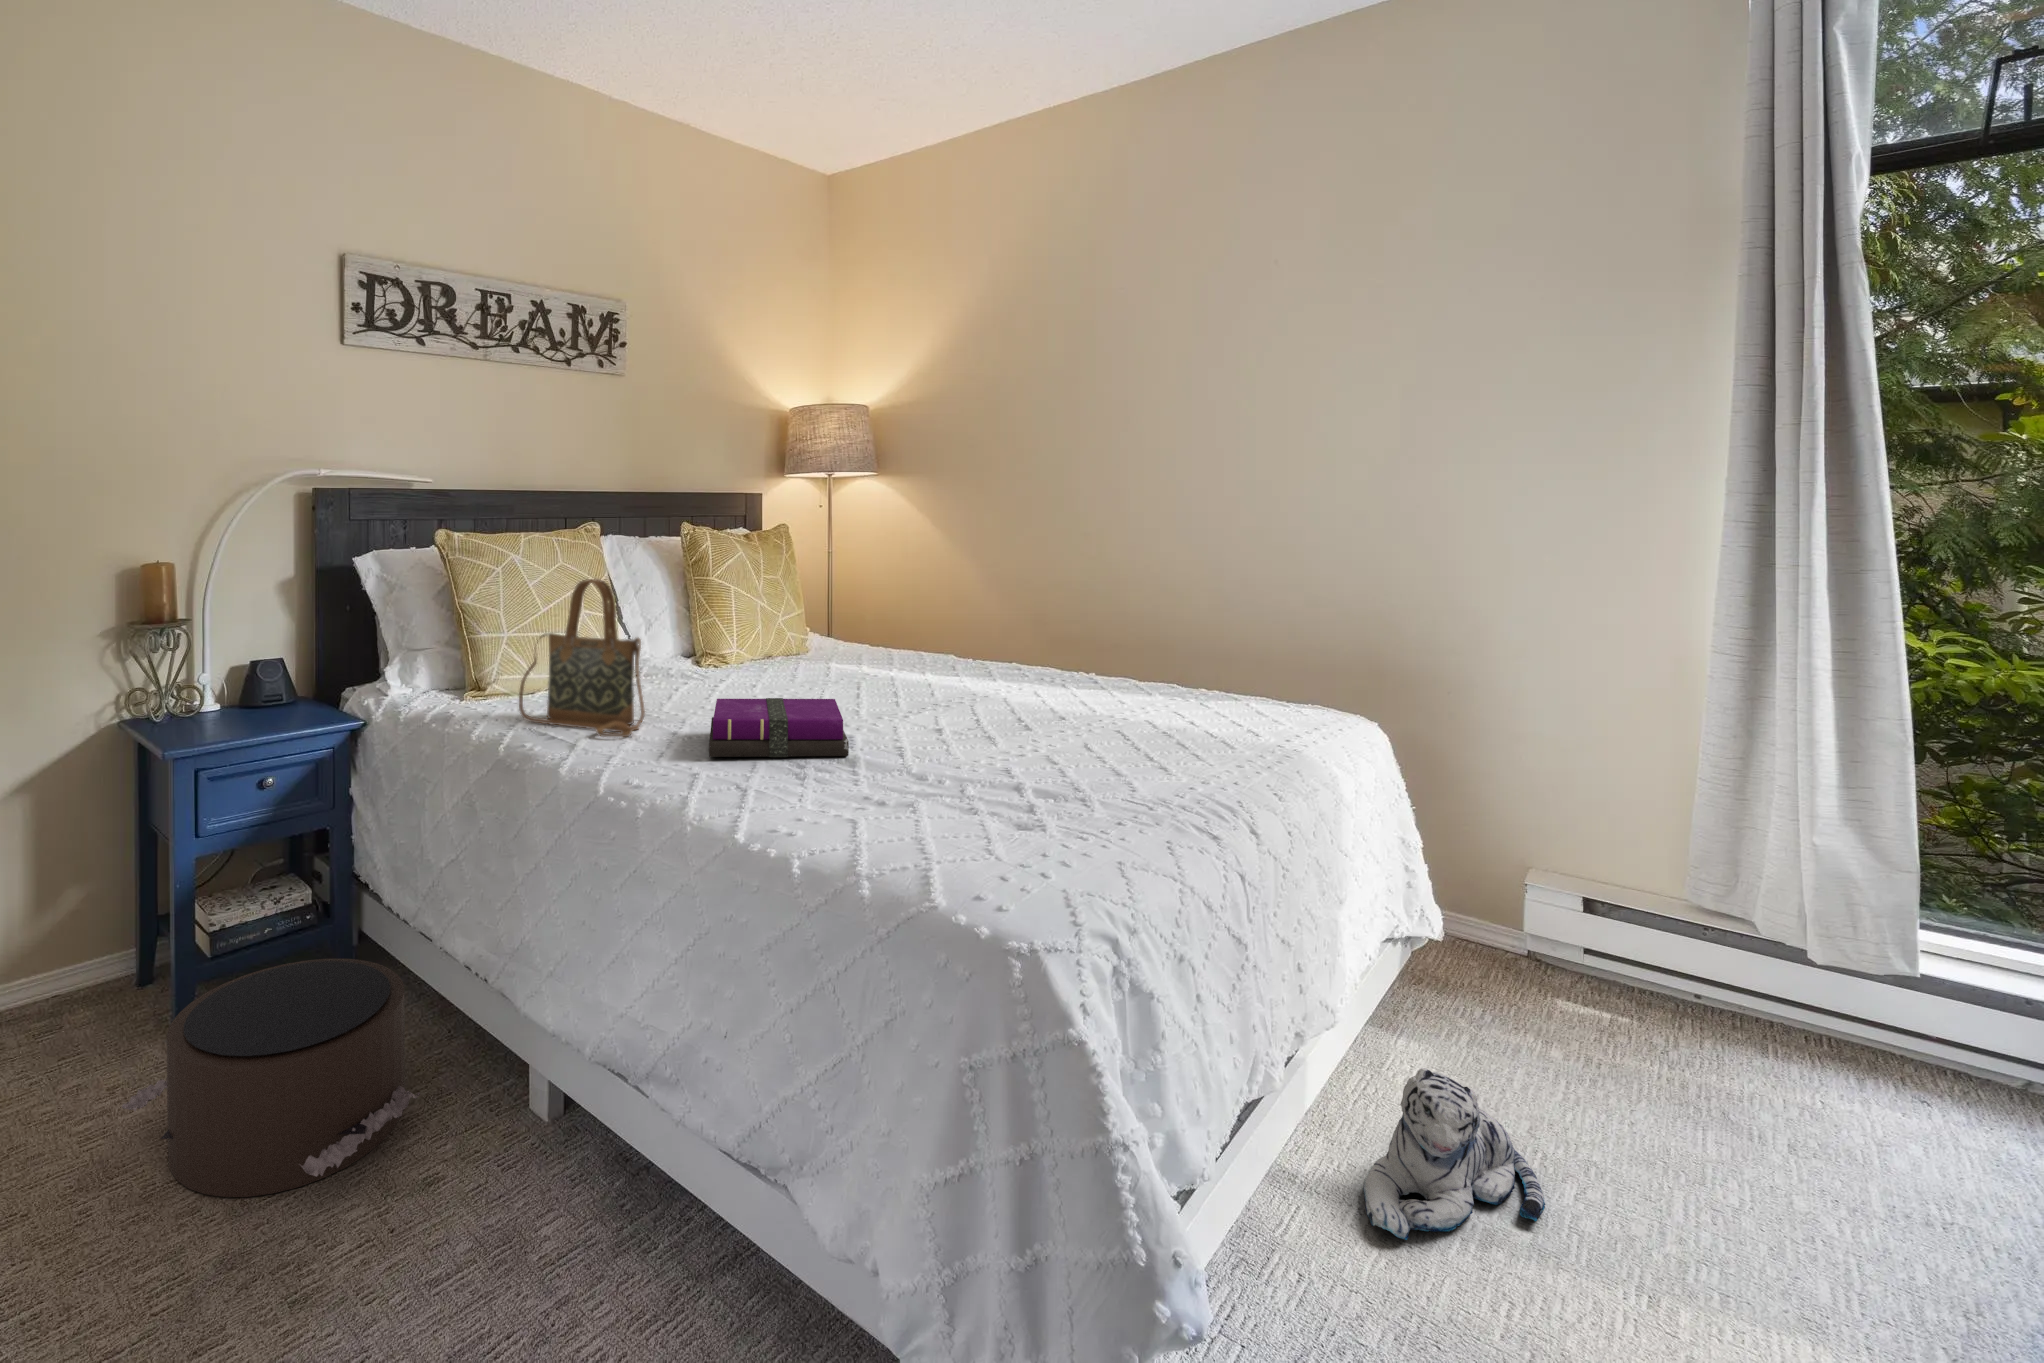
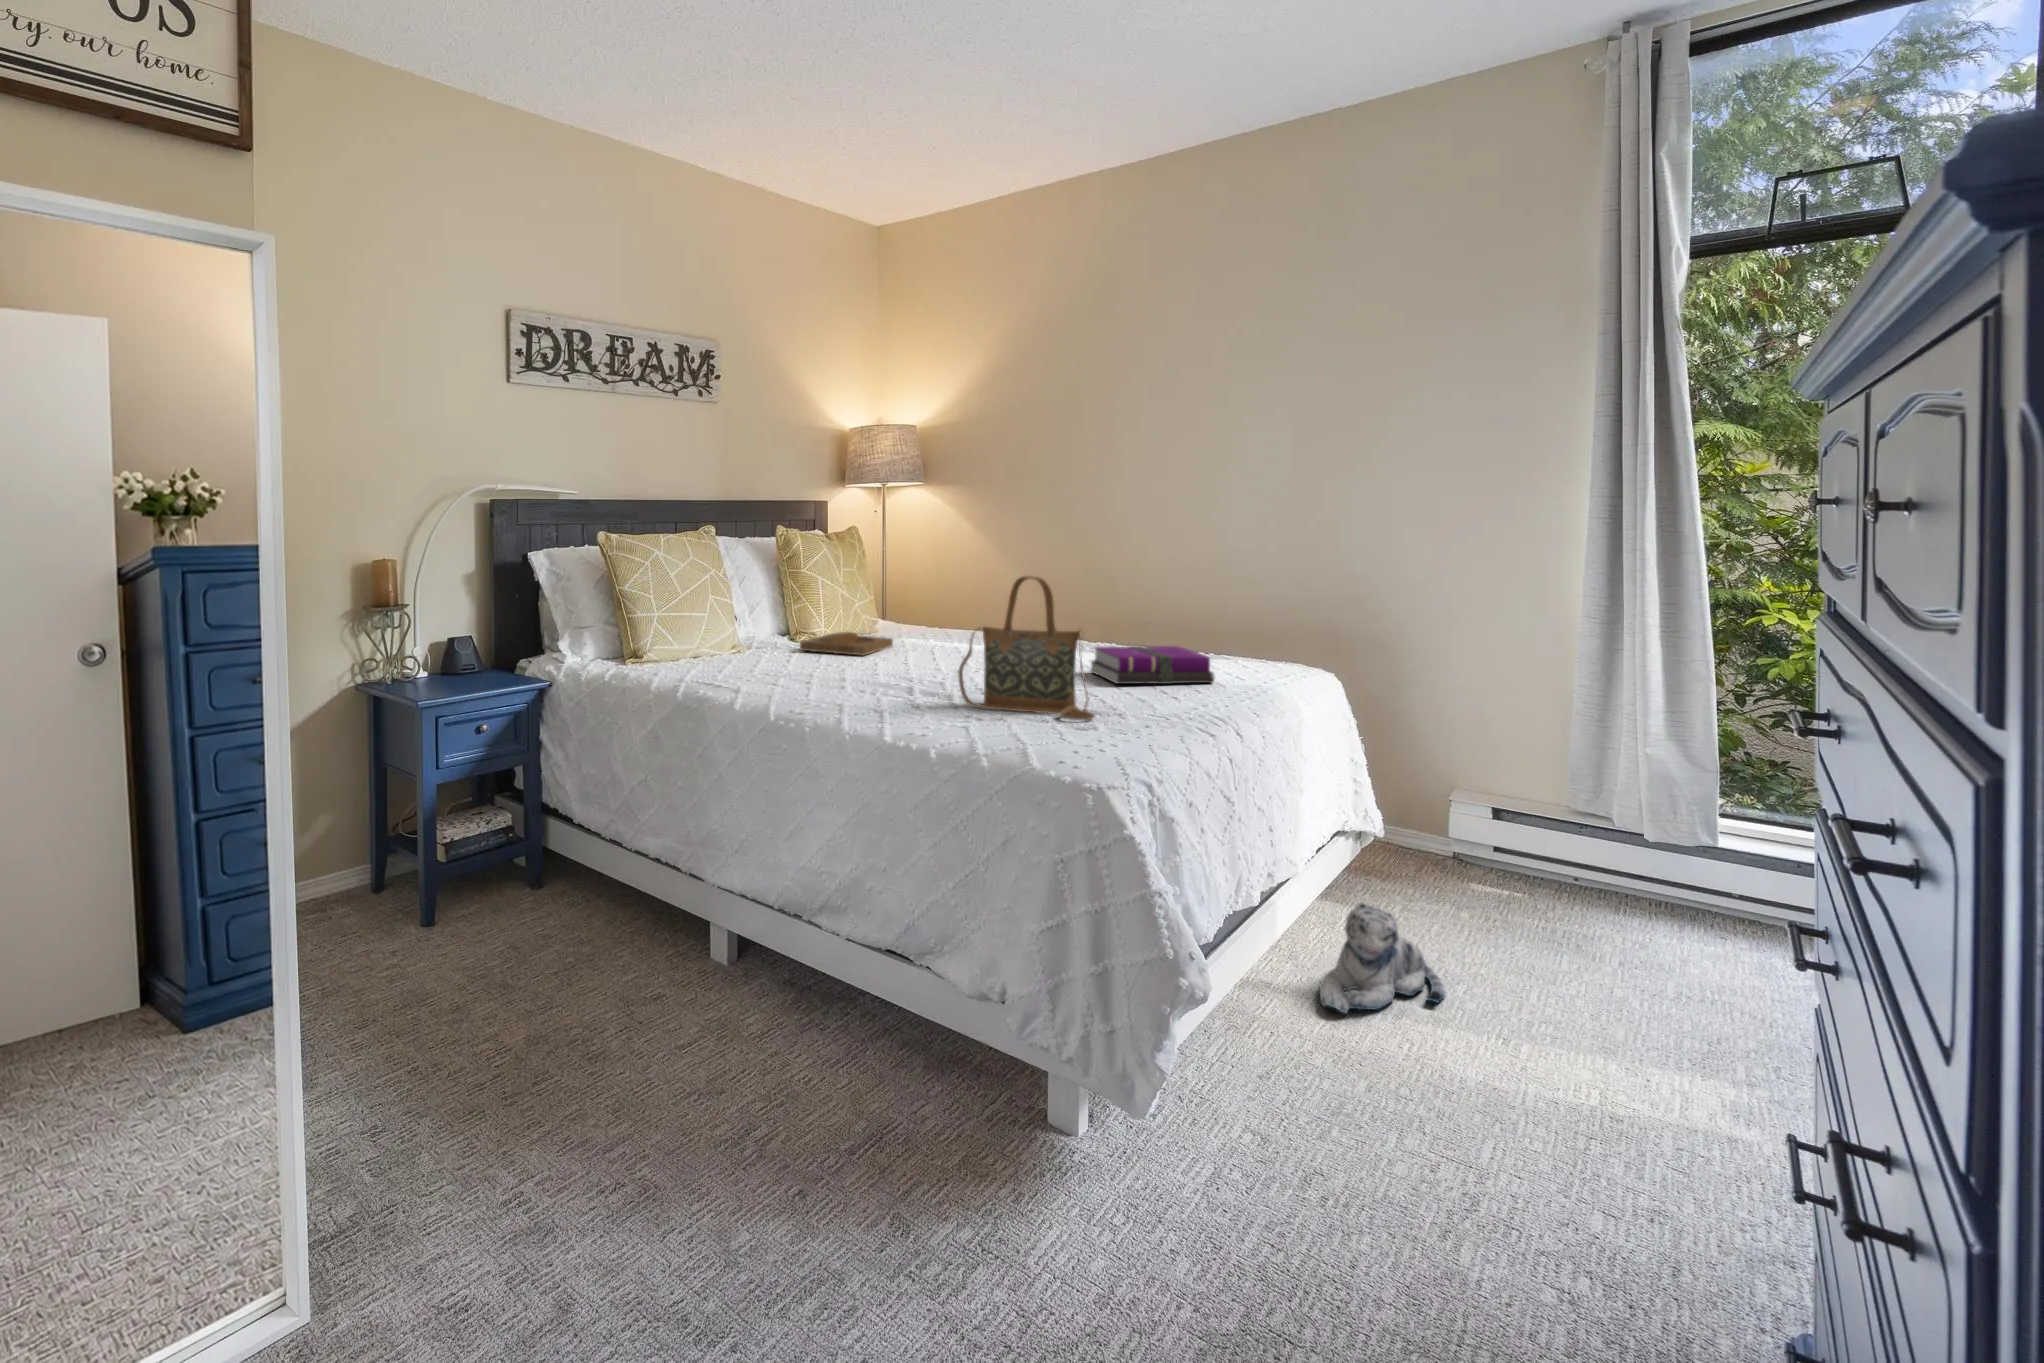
handbag: present [519,579,645,737] -> present [958,576,1095,720]
tray: none [695,658,815,691] -> present [800,632,893,656]
notebook: present [709,698,849,757] -> present [1091,646,1215,684]
pouf: present [121,959,420,1197] -> none [416,854,634,1008]

